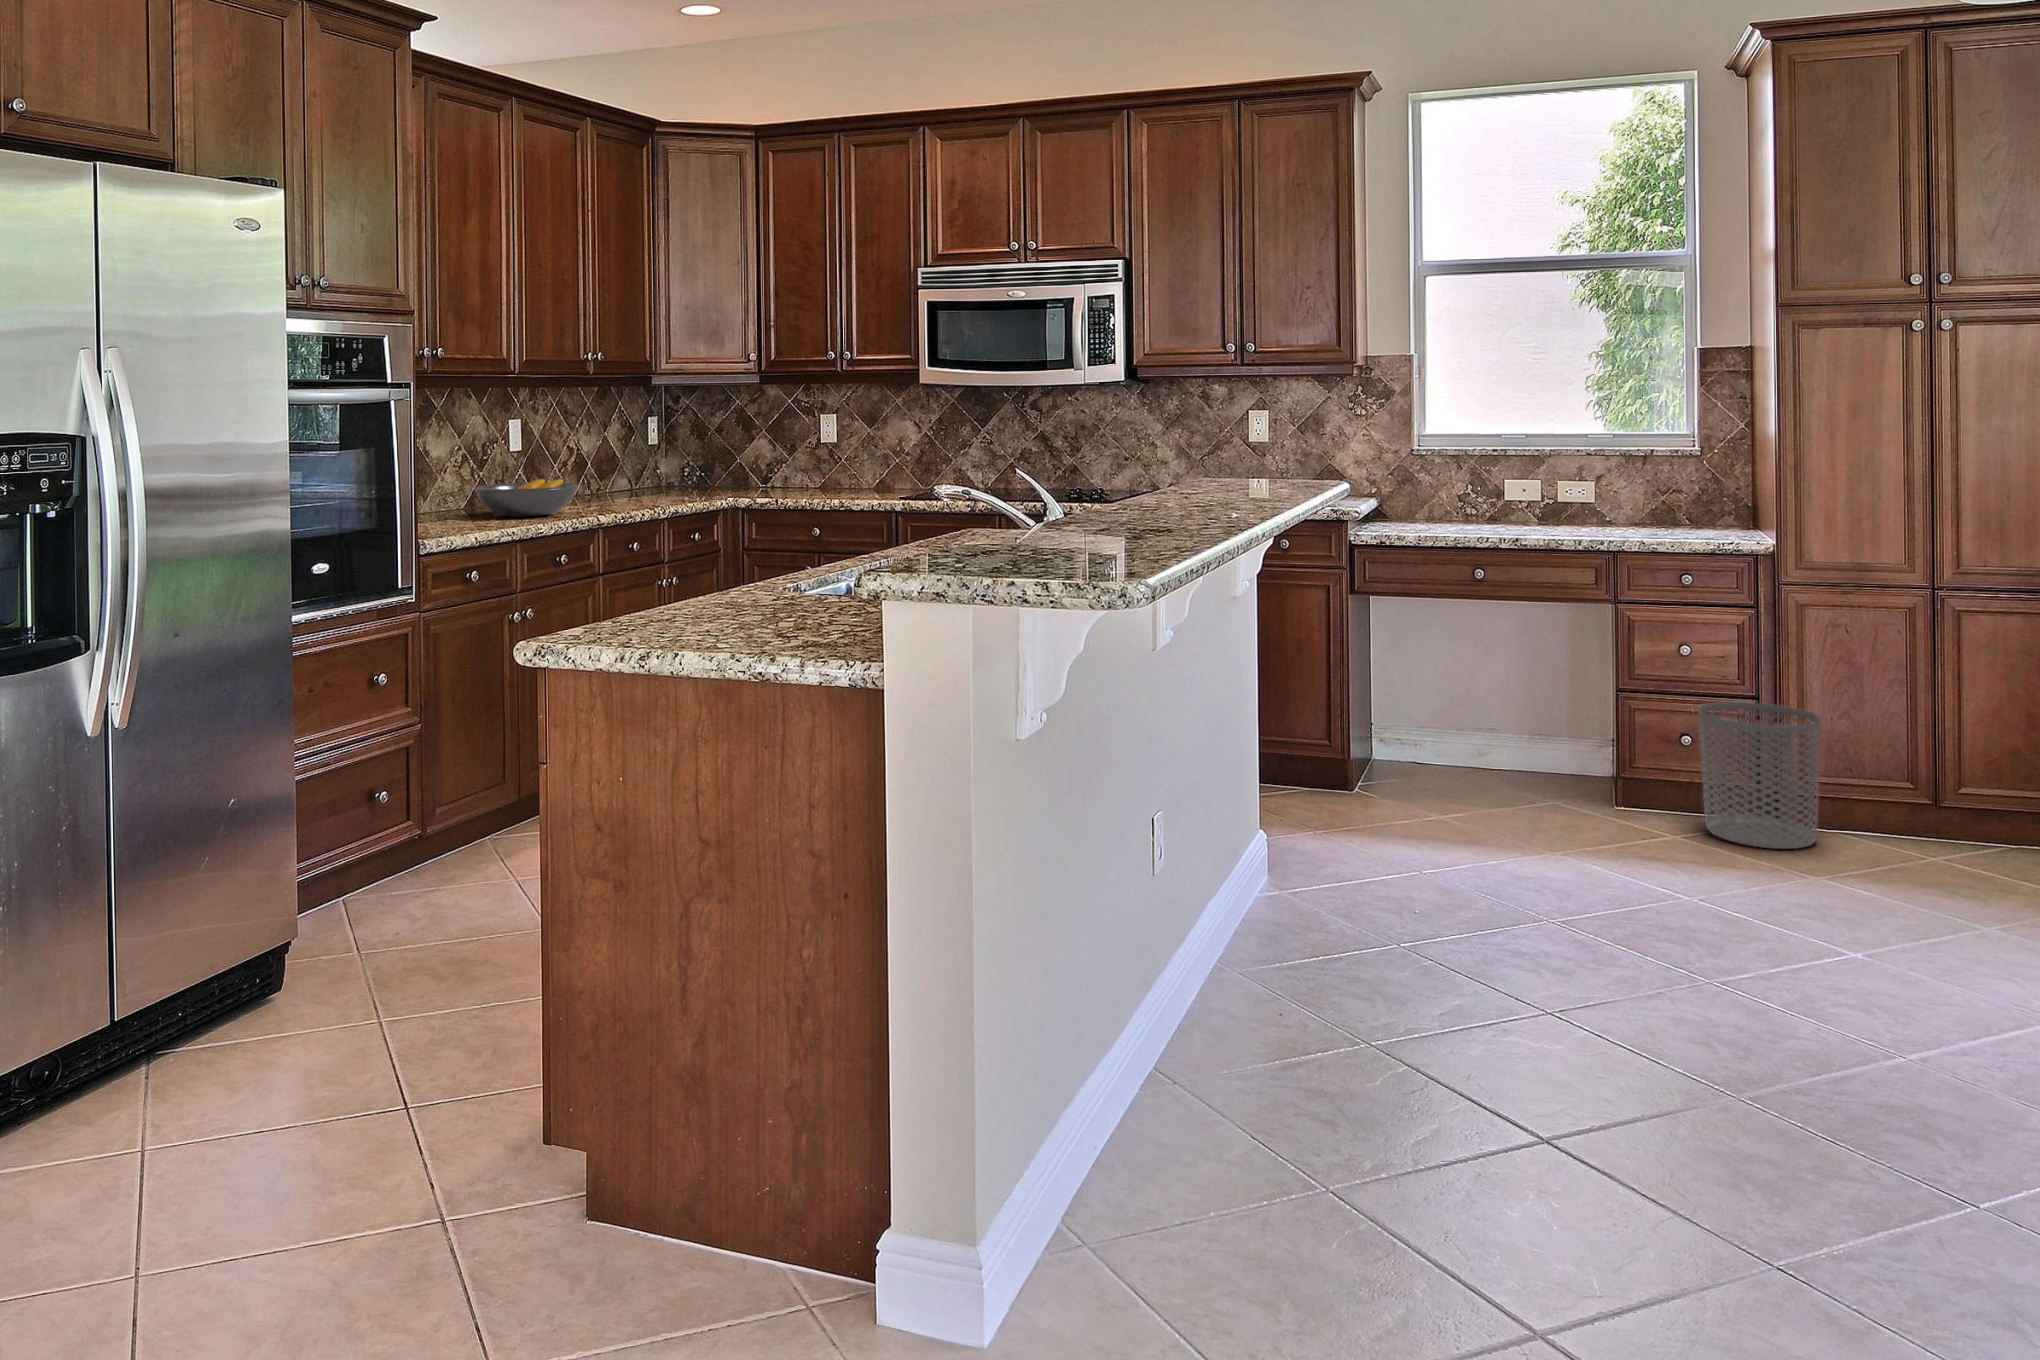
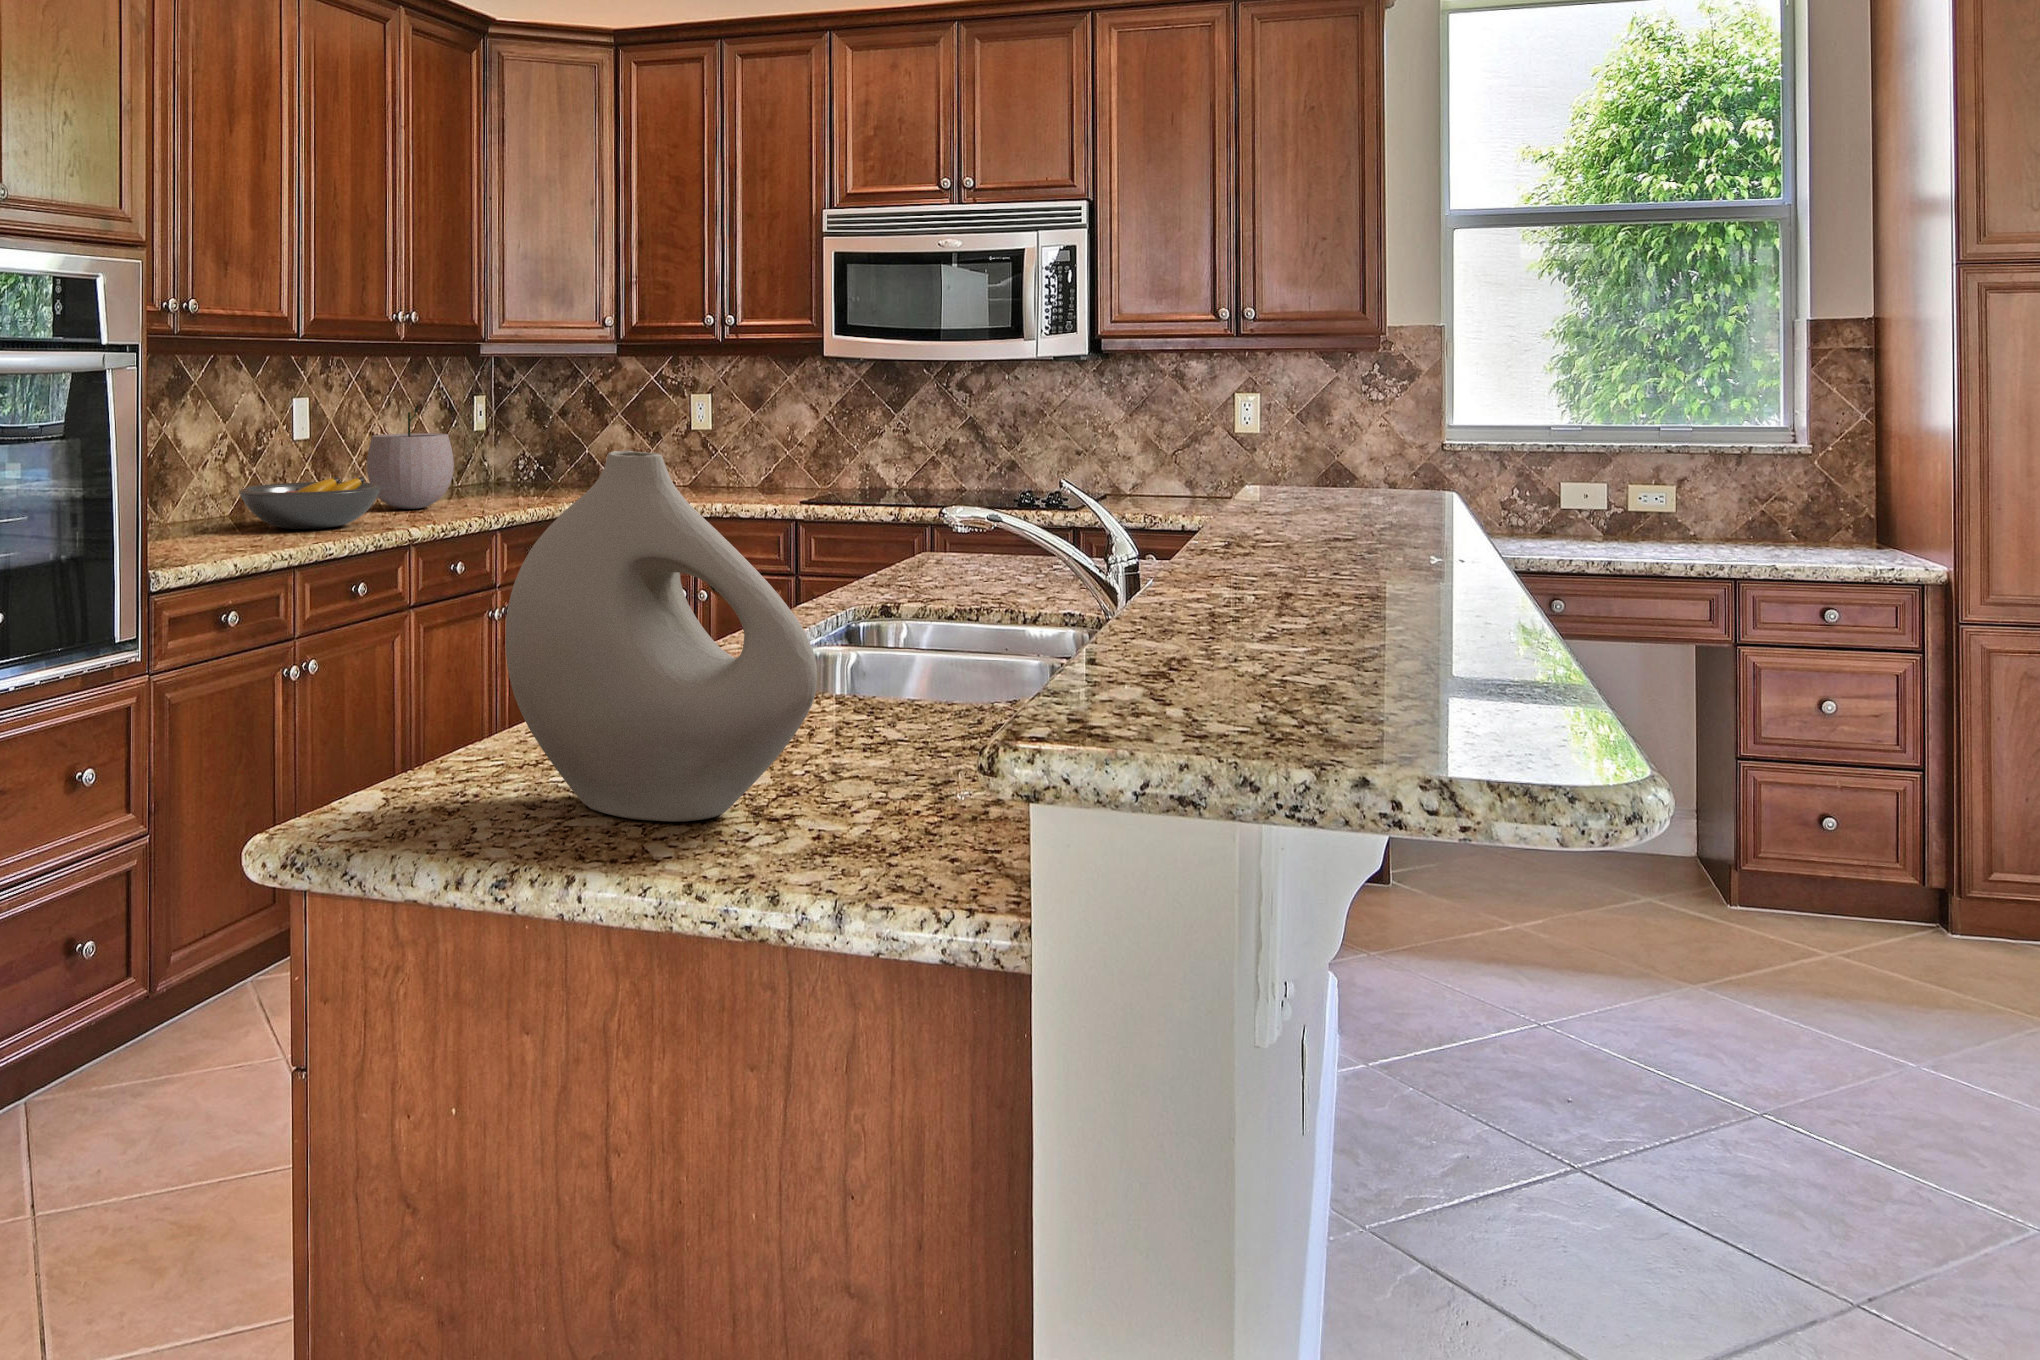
plant pot: none [567,422,632,504] -> present [367,405,454,509]
vase: none [649,445,809,638] -> present [505,451,817,821]
waste bin: present [1698,702,1821,849] -> none [1858,776,2030,976]

